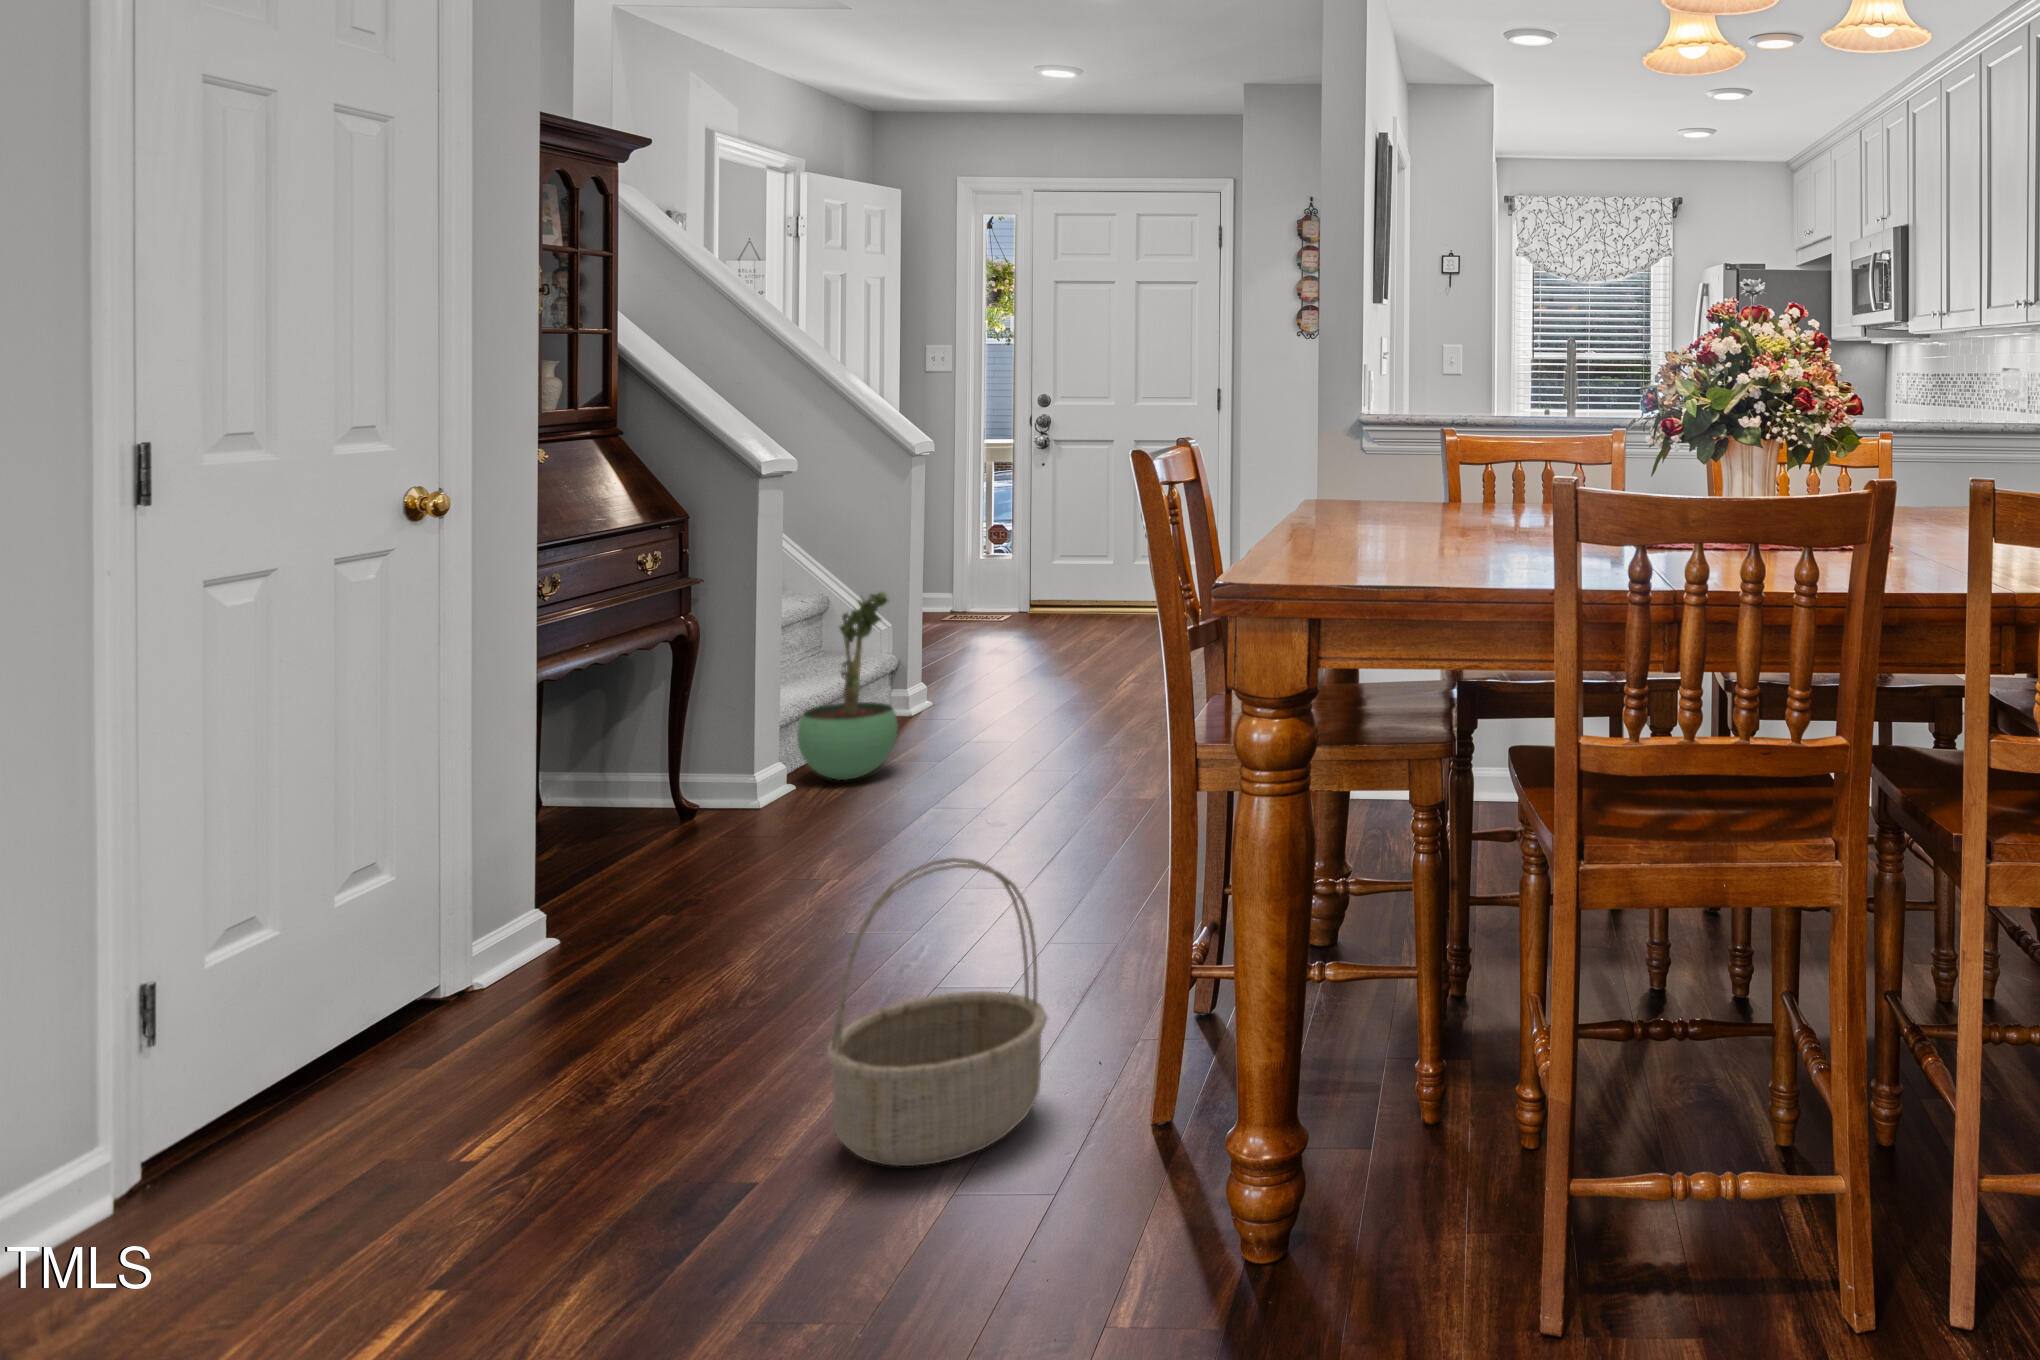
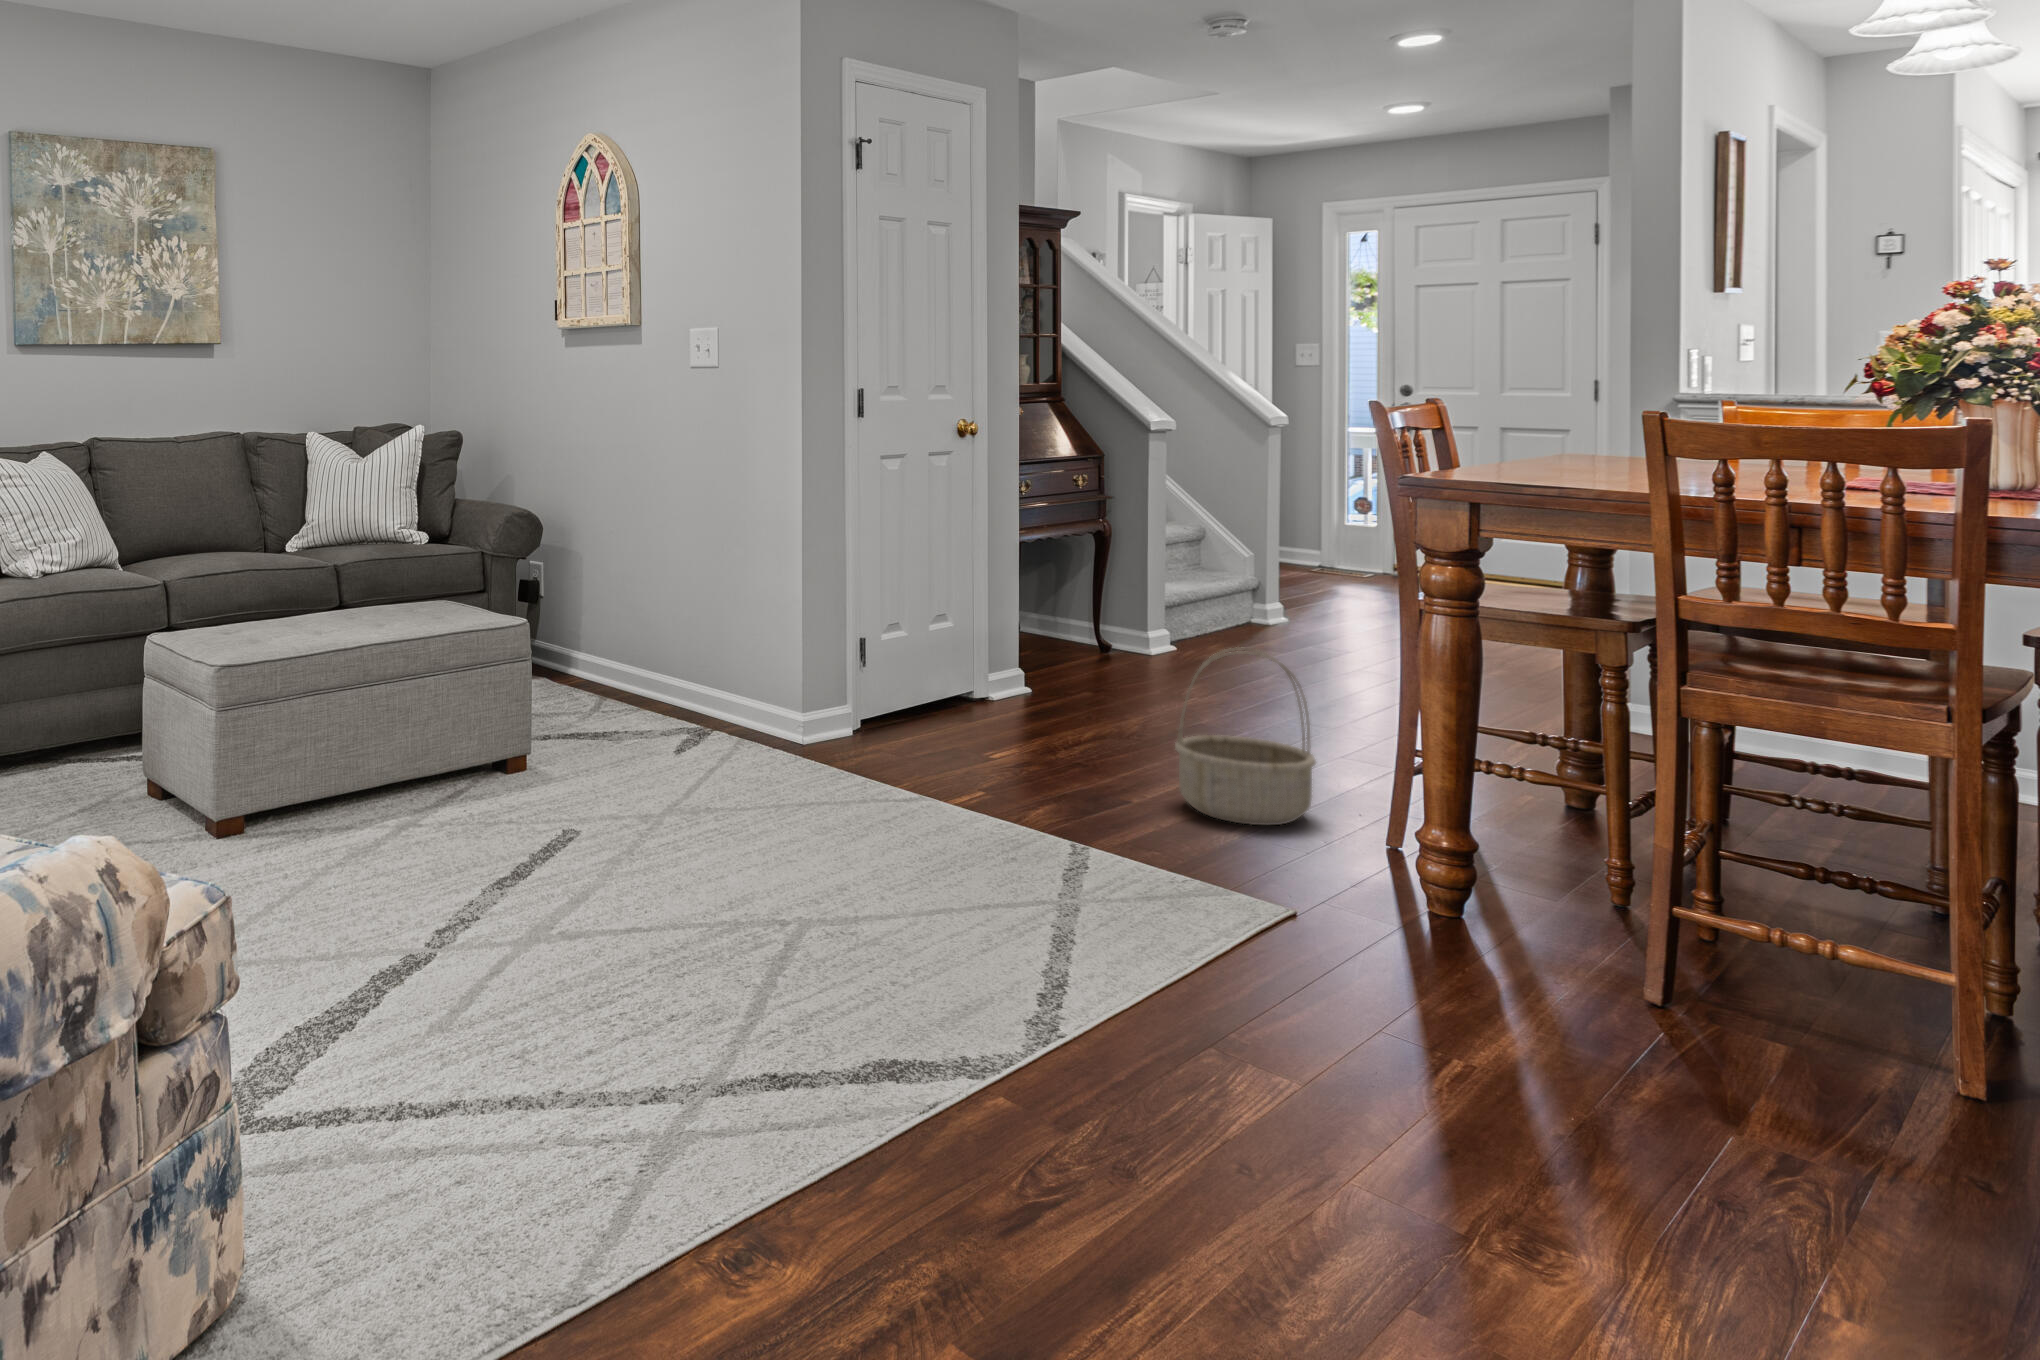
potted plant: present [797,592,898,780] -> none [1179,517,1252,649]

